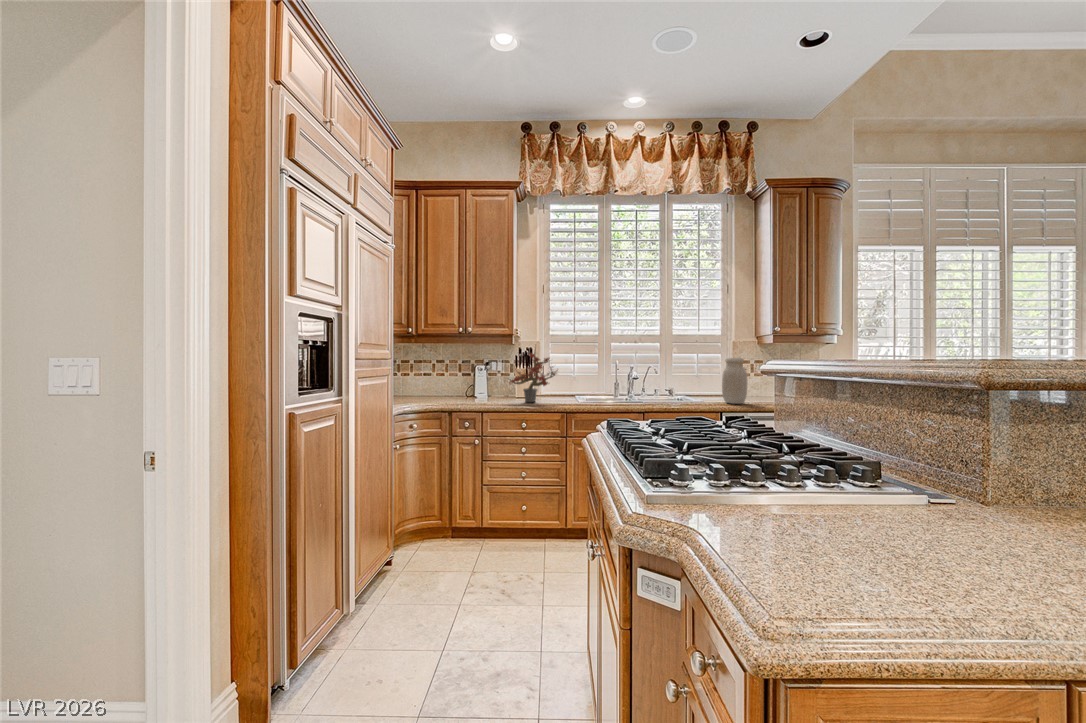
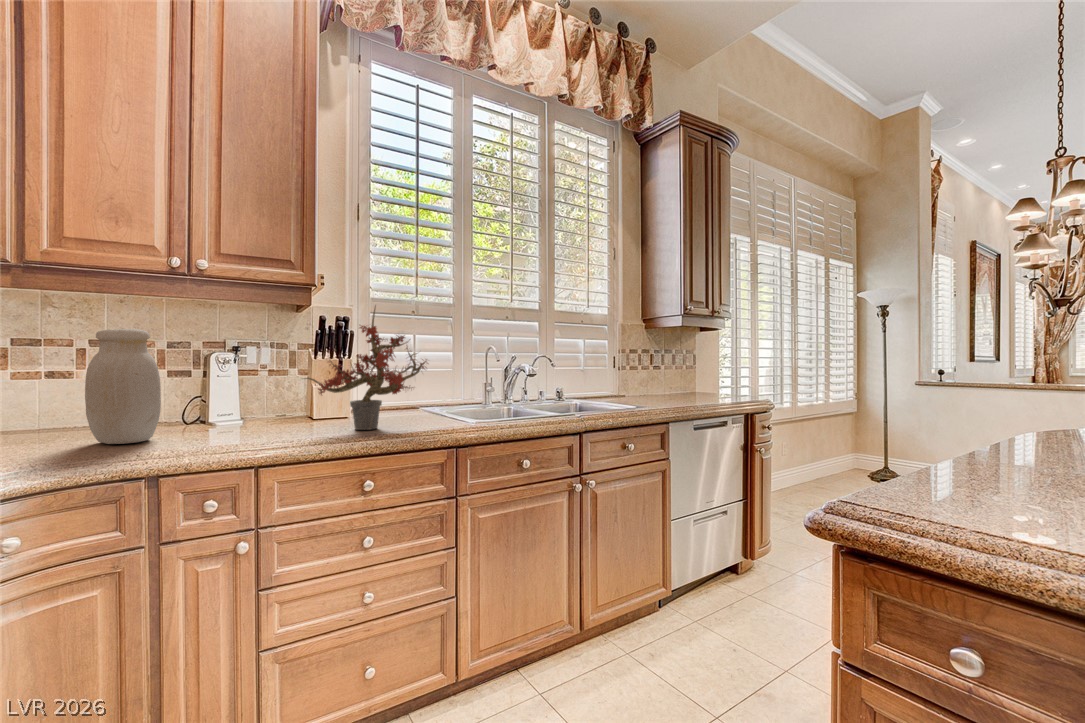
jar: present [722,358,747,404] -> present [85,329,161,444]

